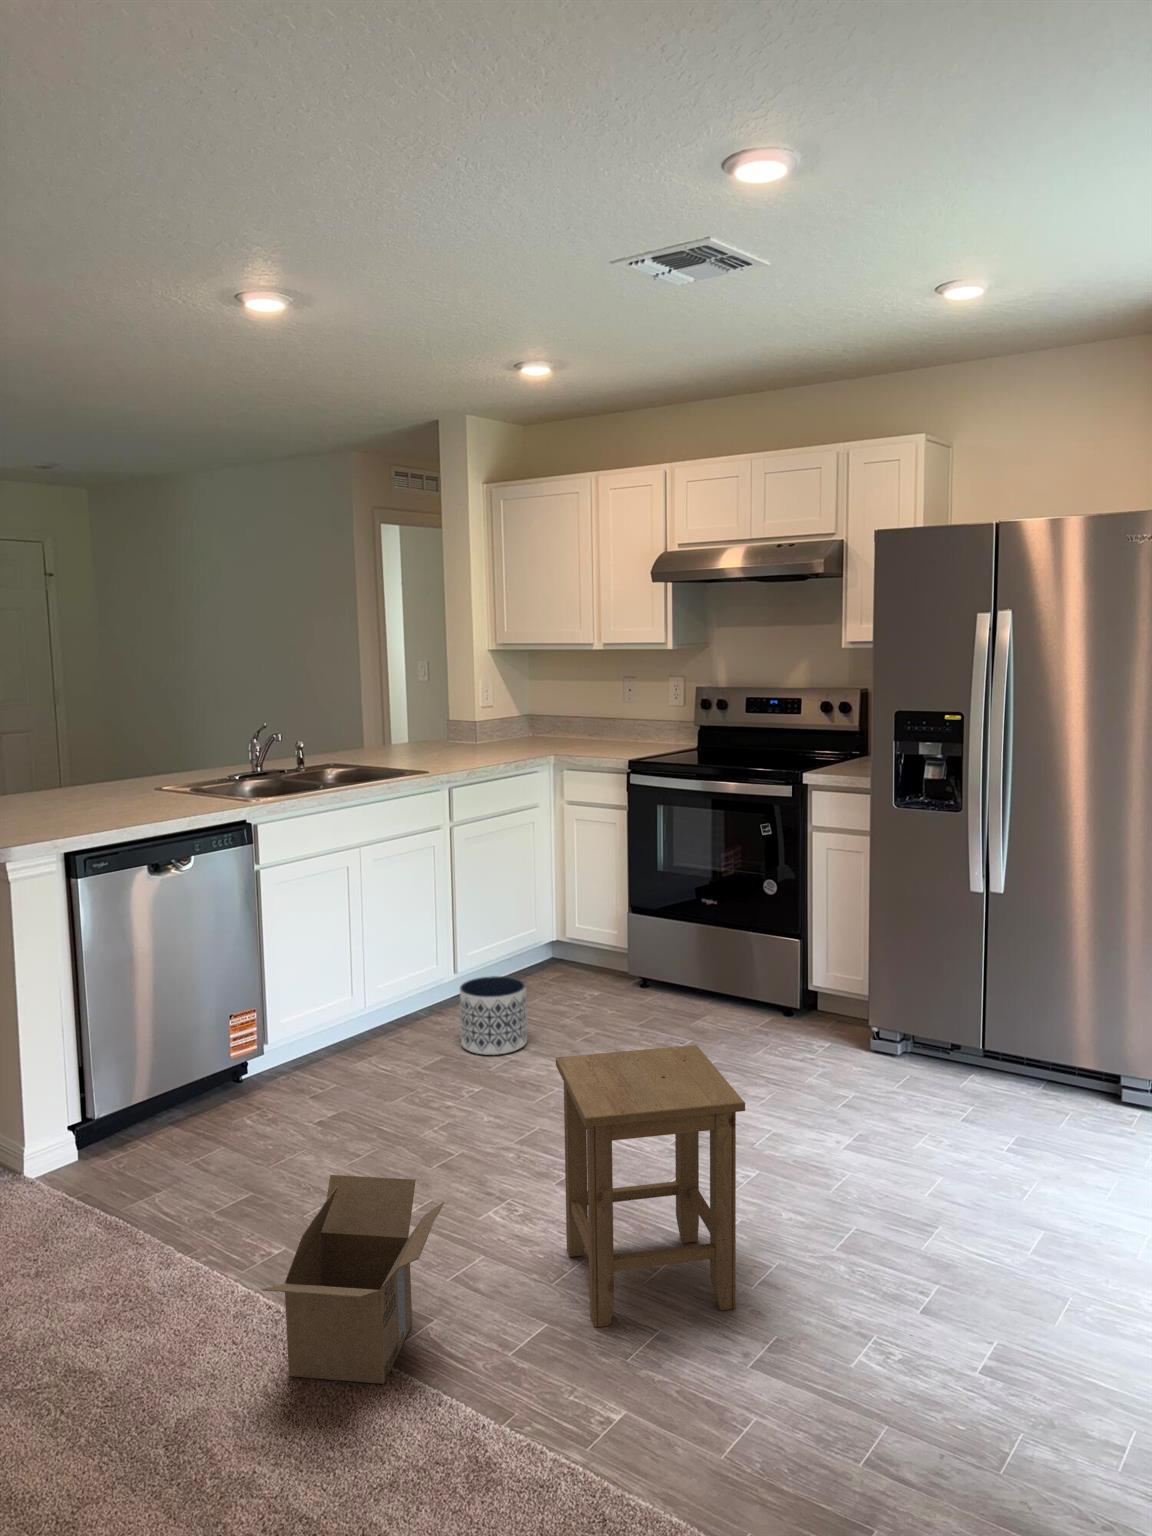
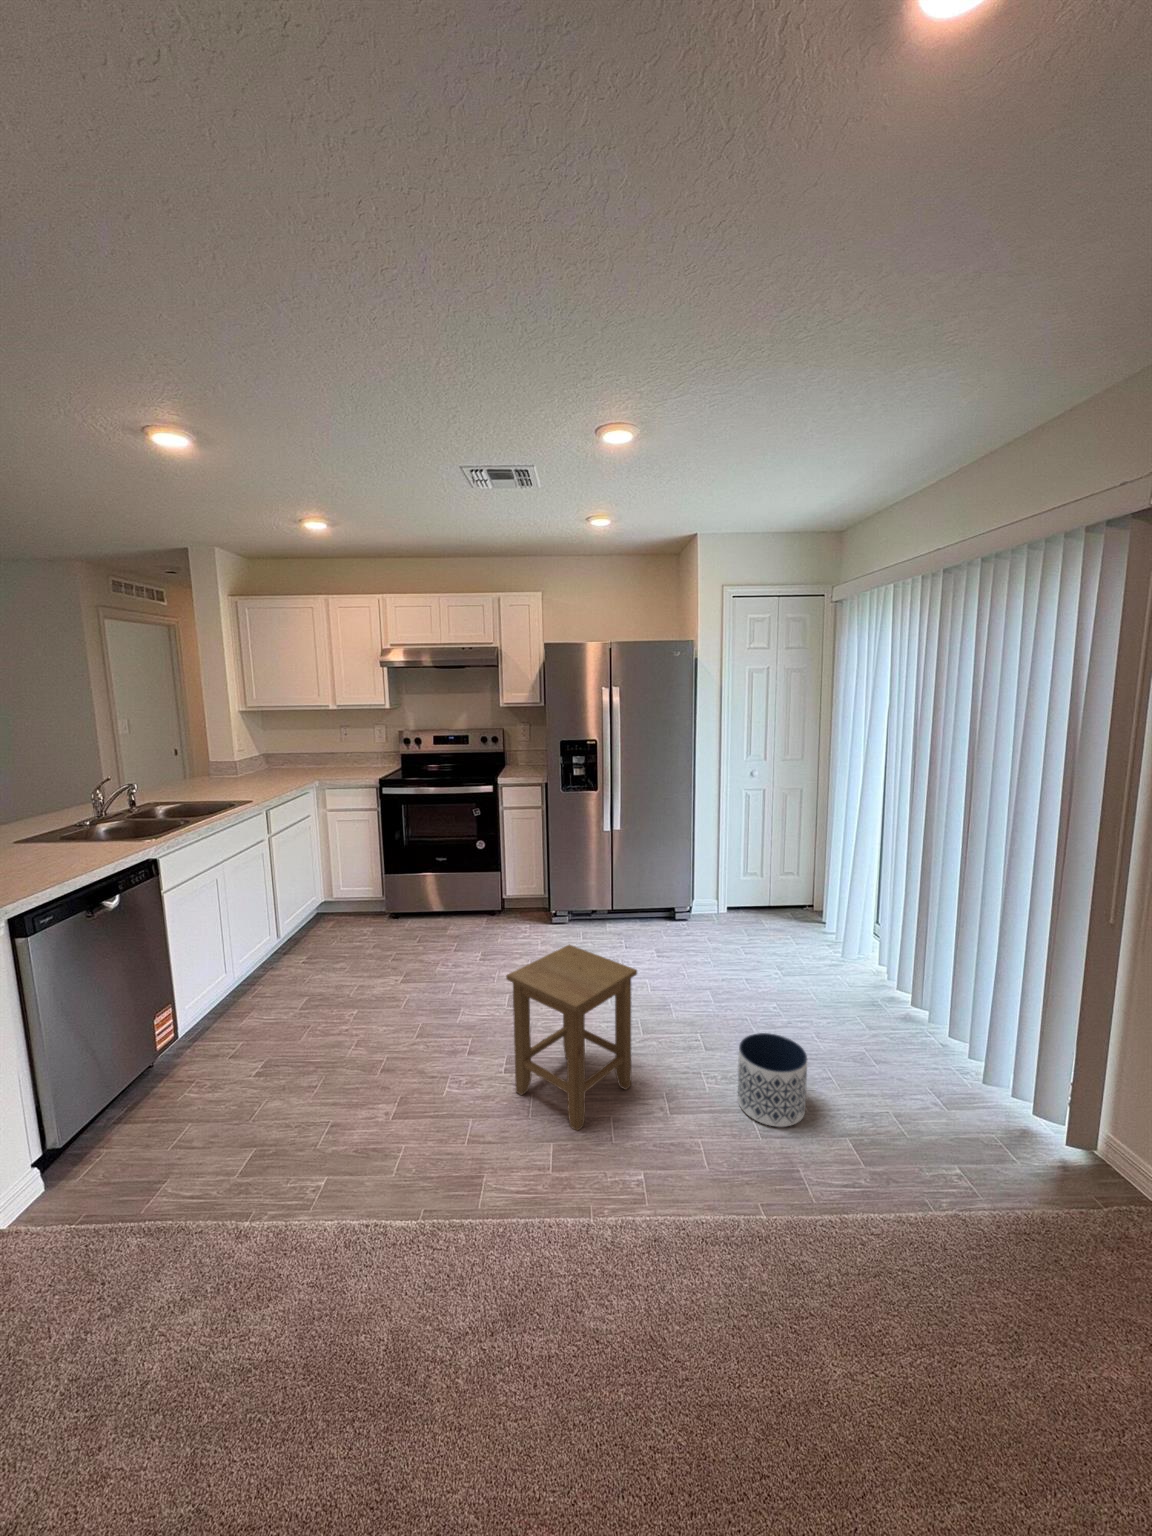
planter: present [460,976,527,1055] -> present [738,1033,807,1127]
cardboard box: present [262,1175,444,1384] -> none [402,1086,522,1266]

